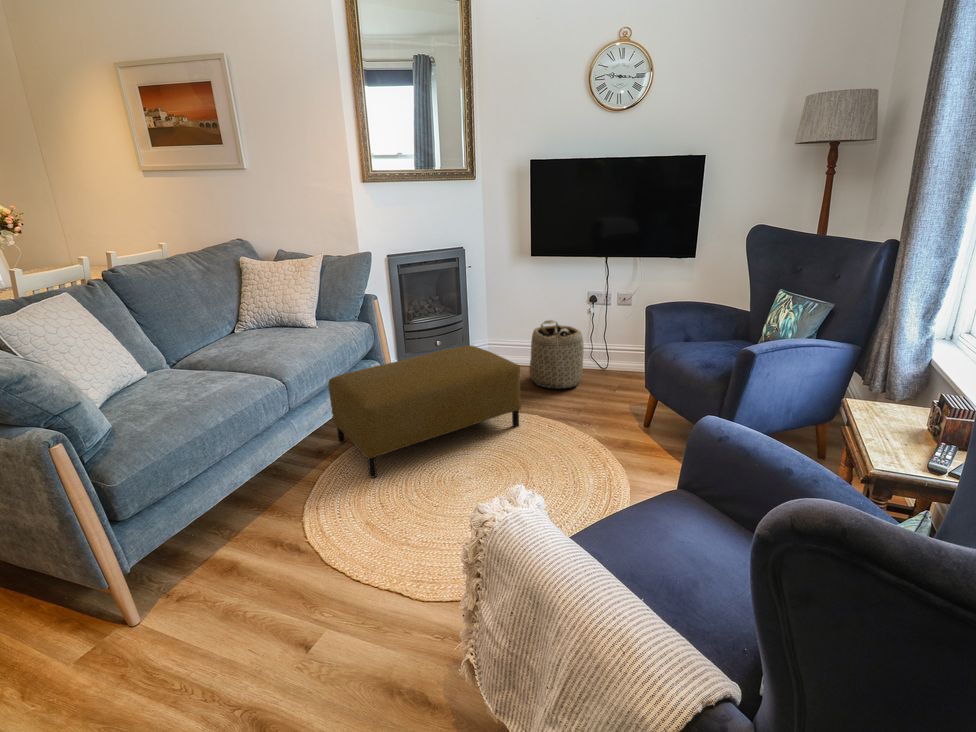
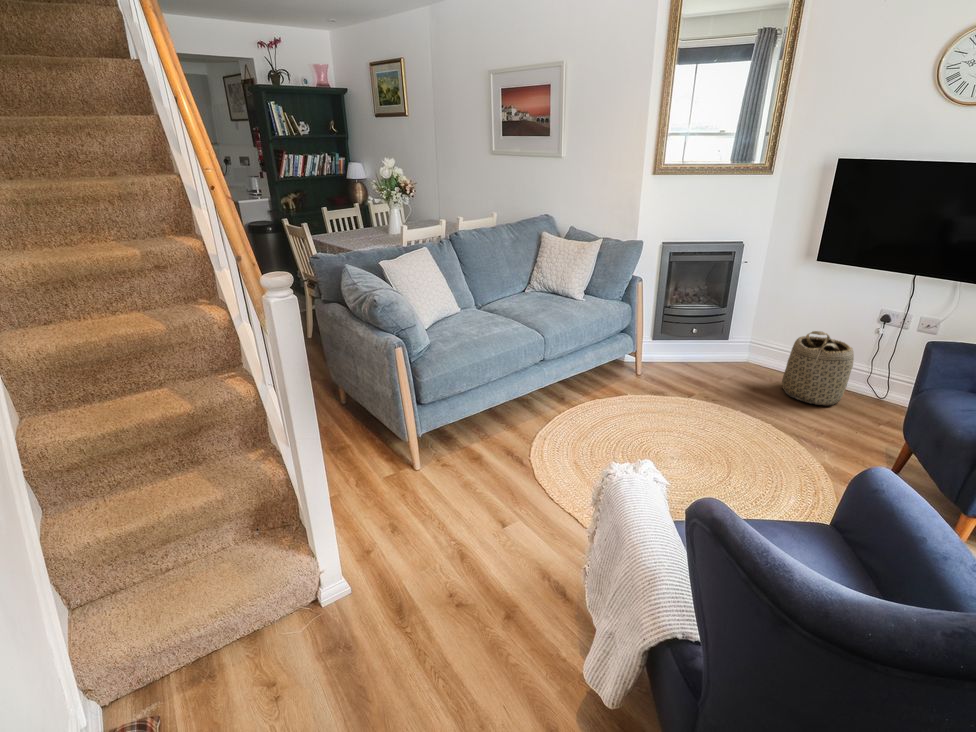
ottoman: present [328,345,521,478] -> none [578,339,759,430]

